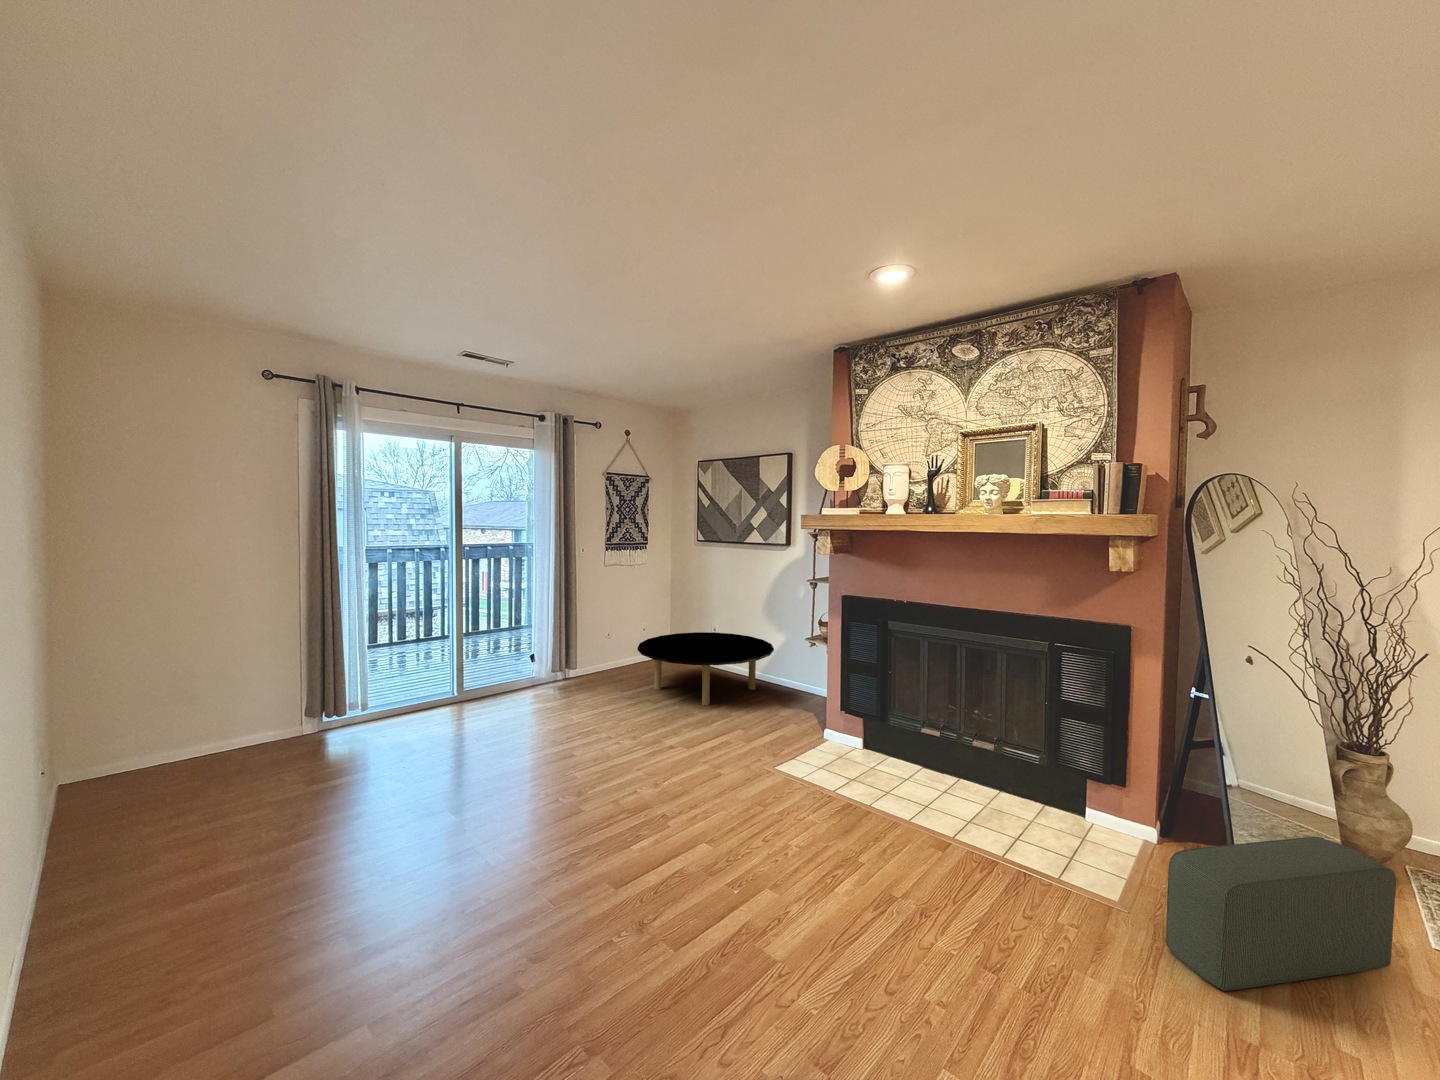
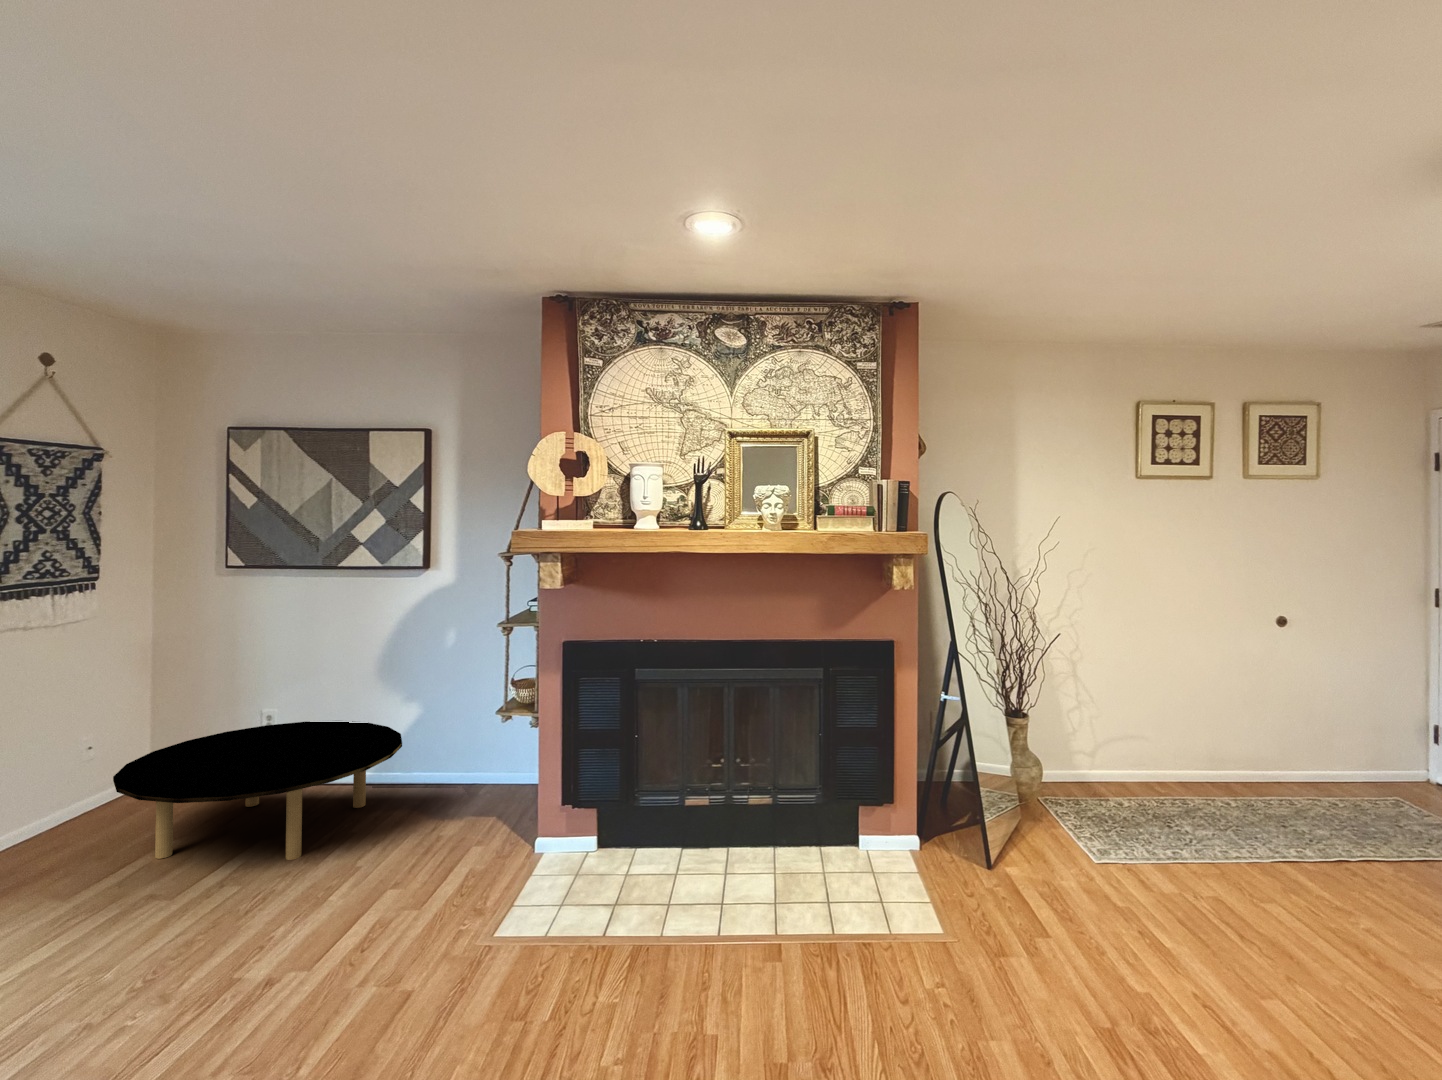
pouf: present [1166,837,1396,991] -> none [1015,806,1103,979]

